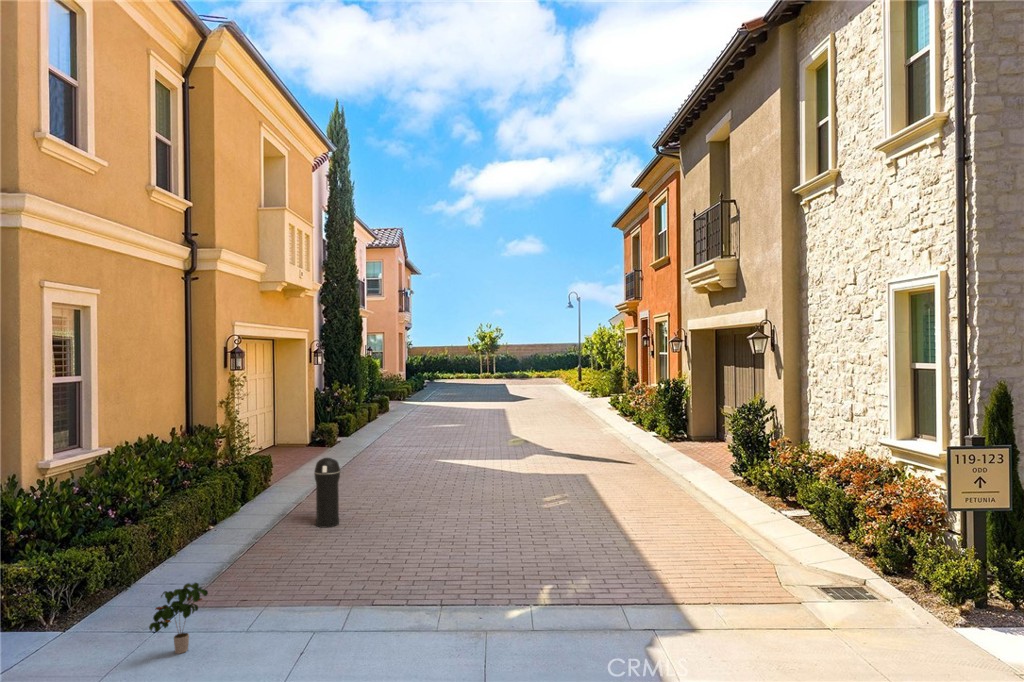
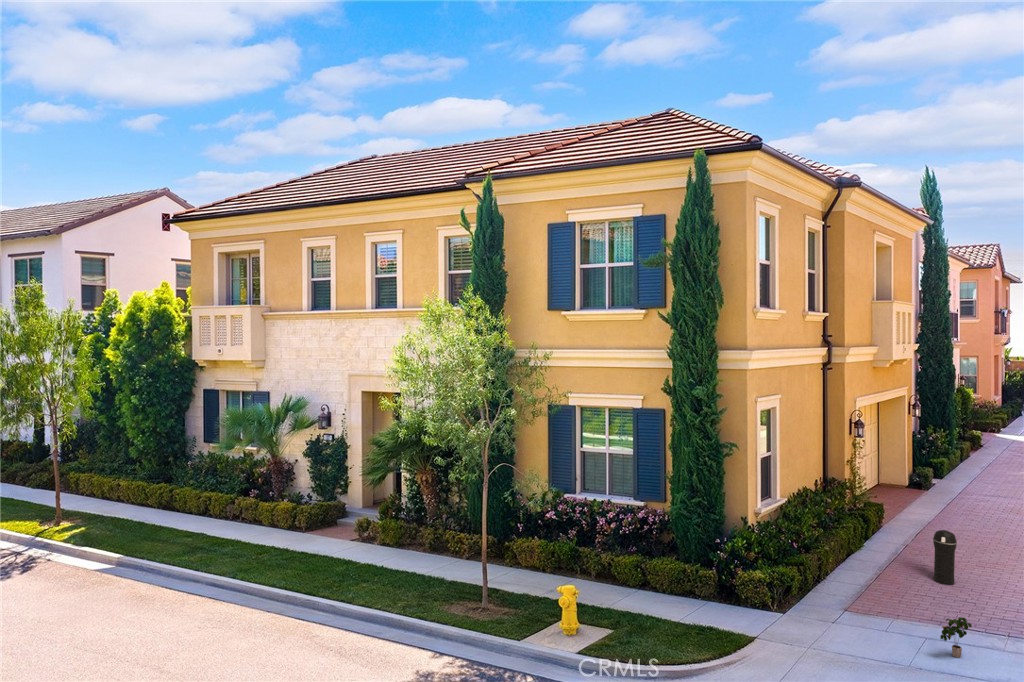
potted plant: present [149,583,208,654] -> present [940,617,972,658]

